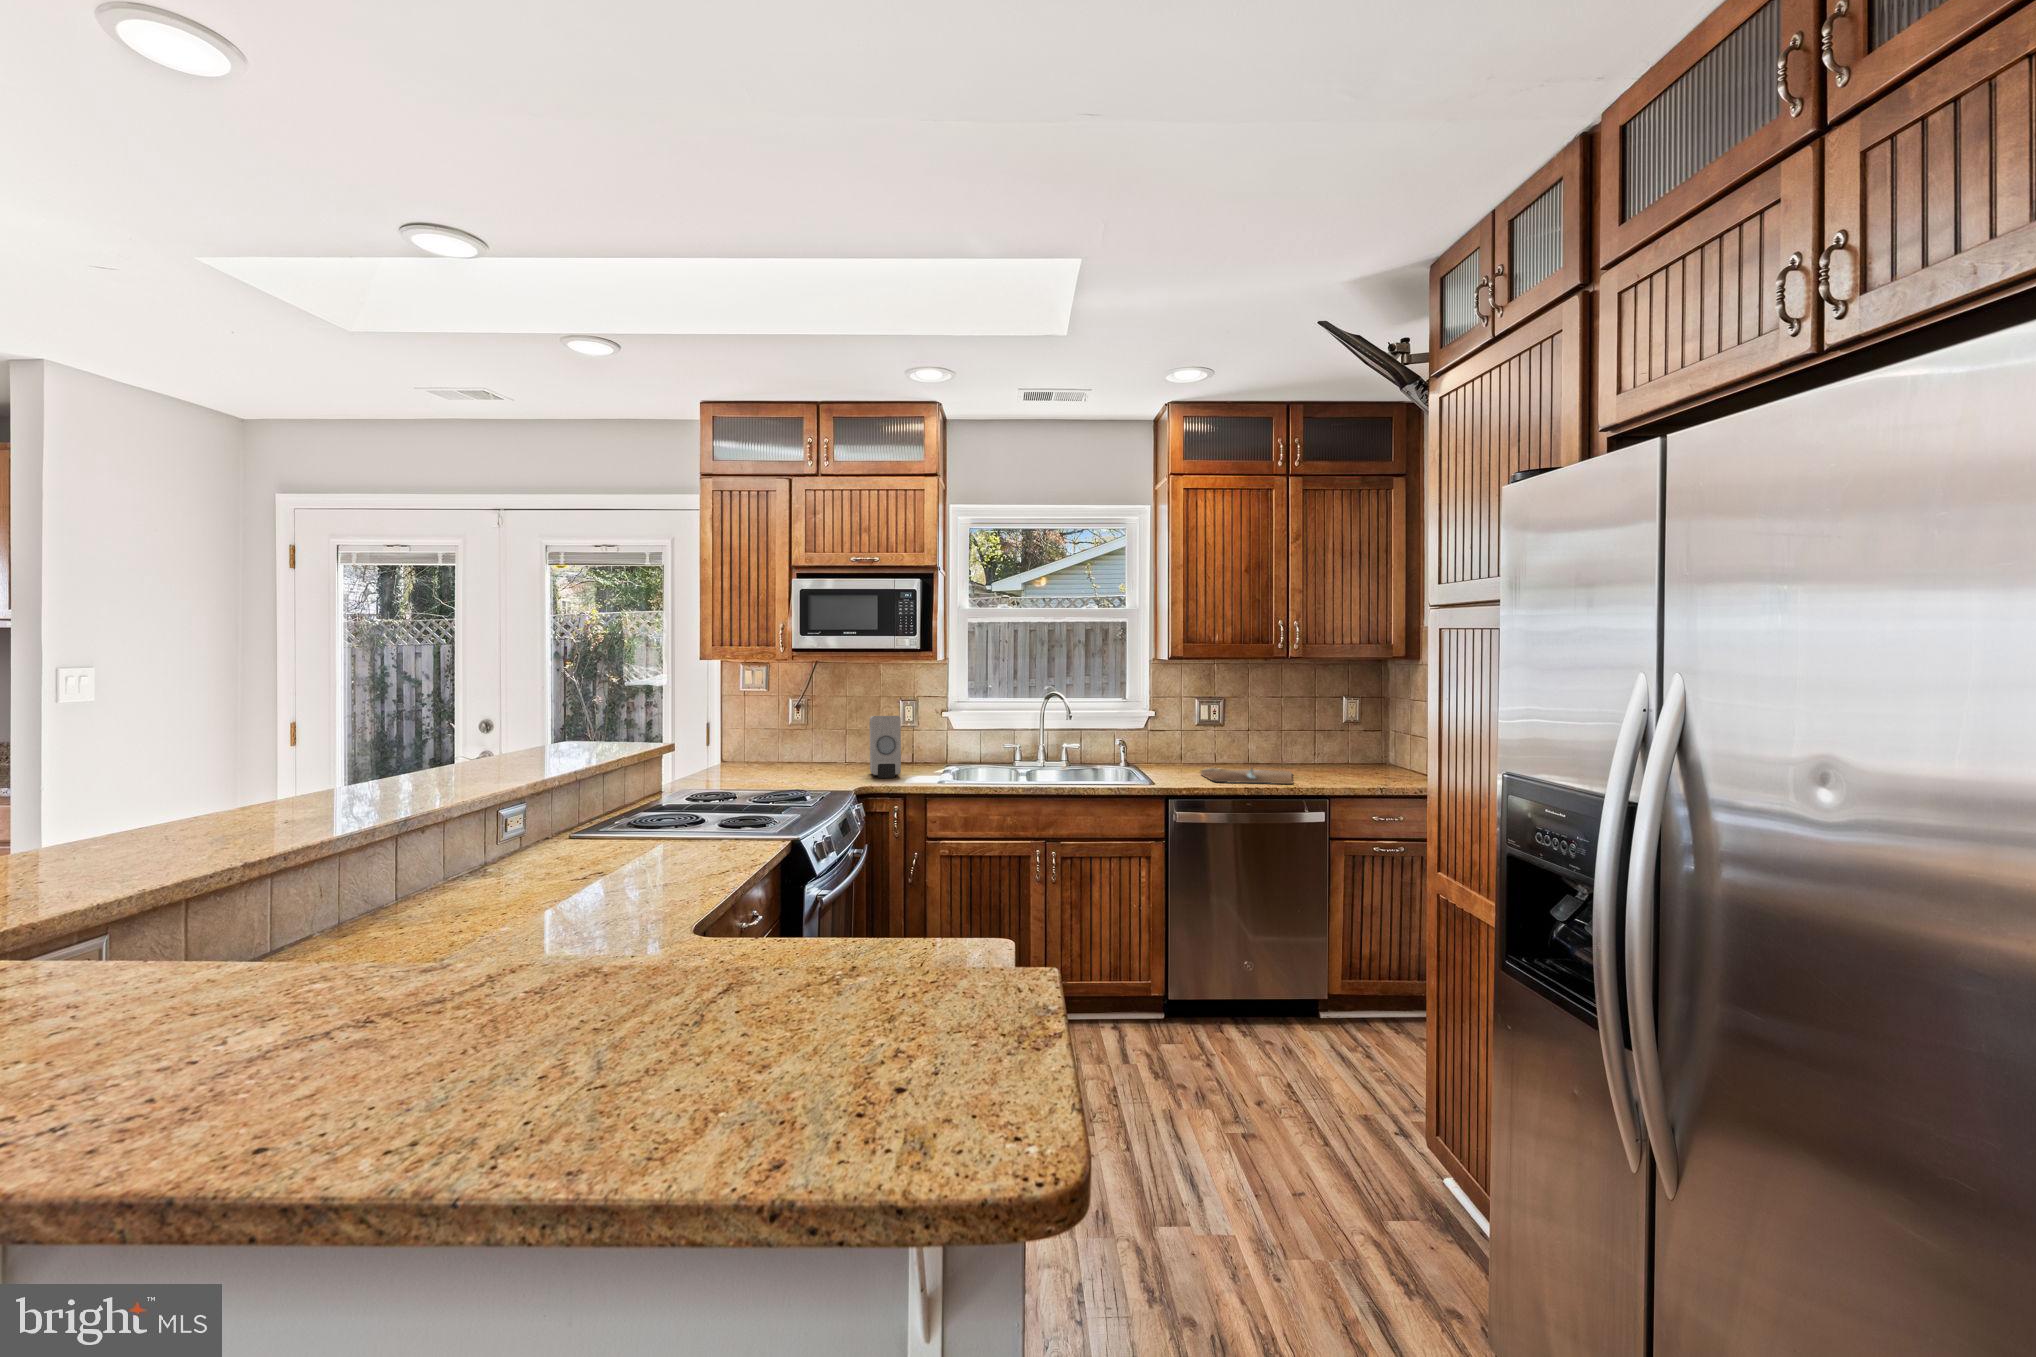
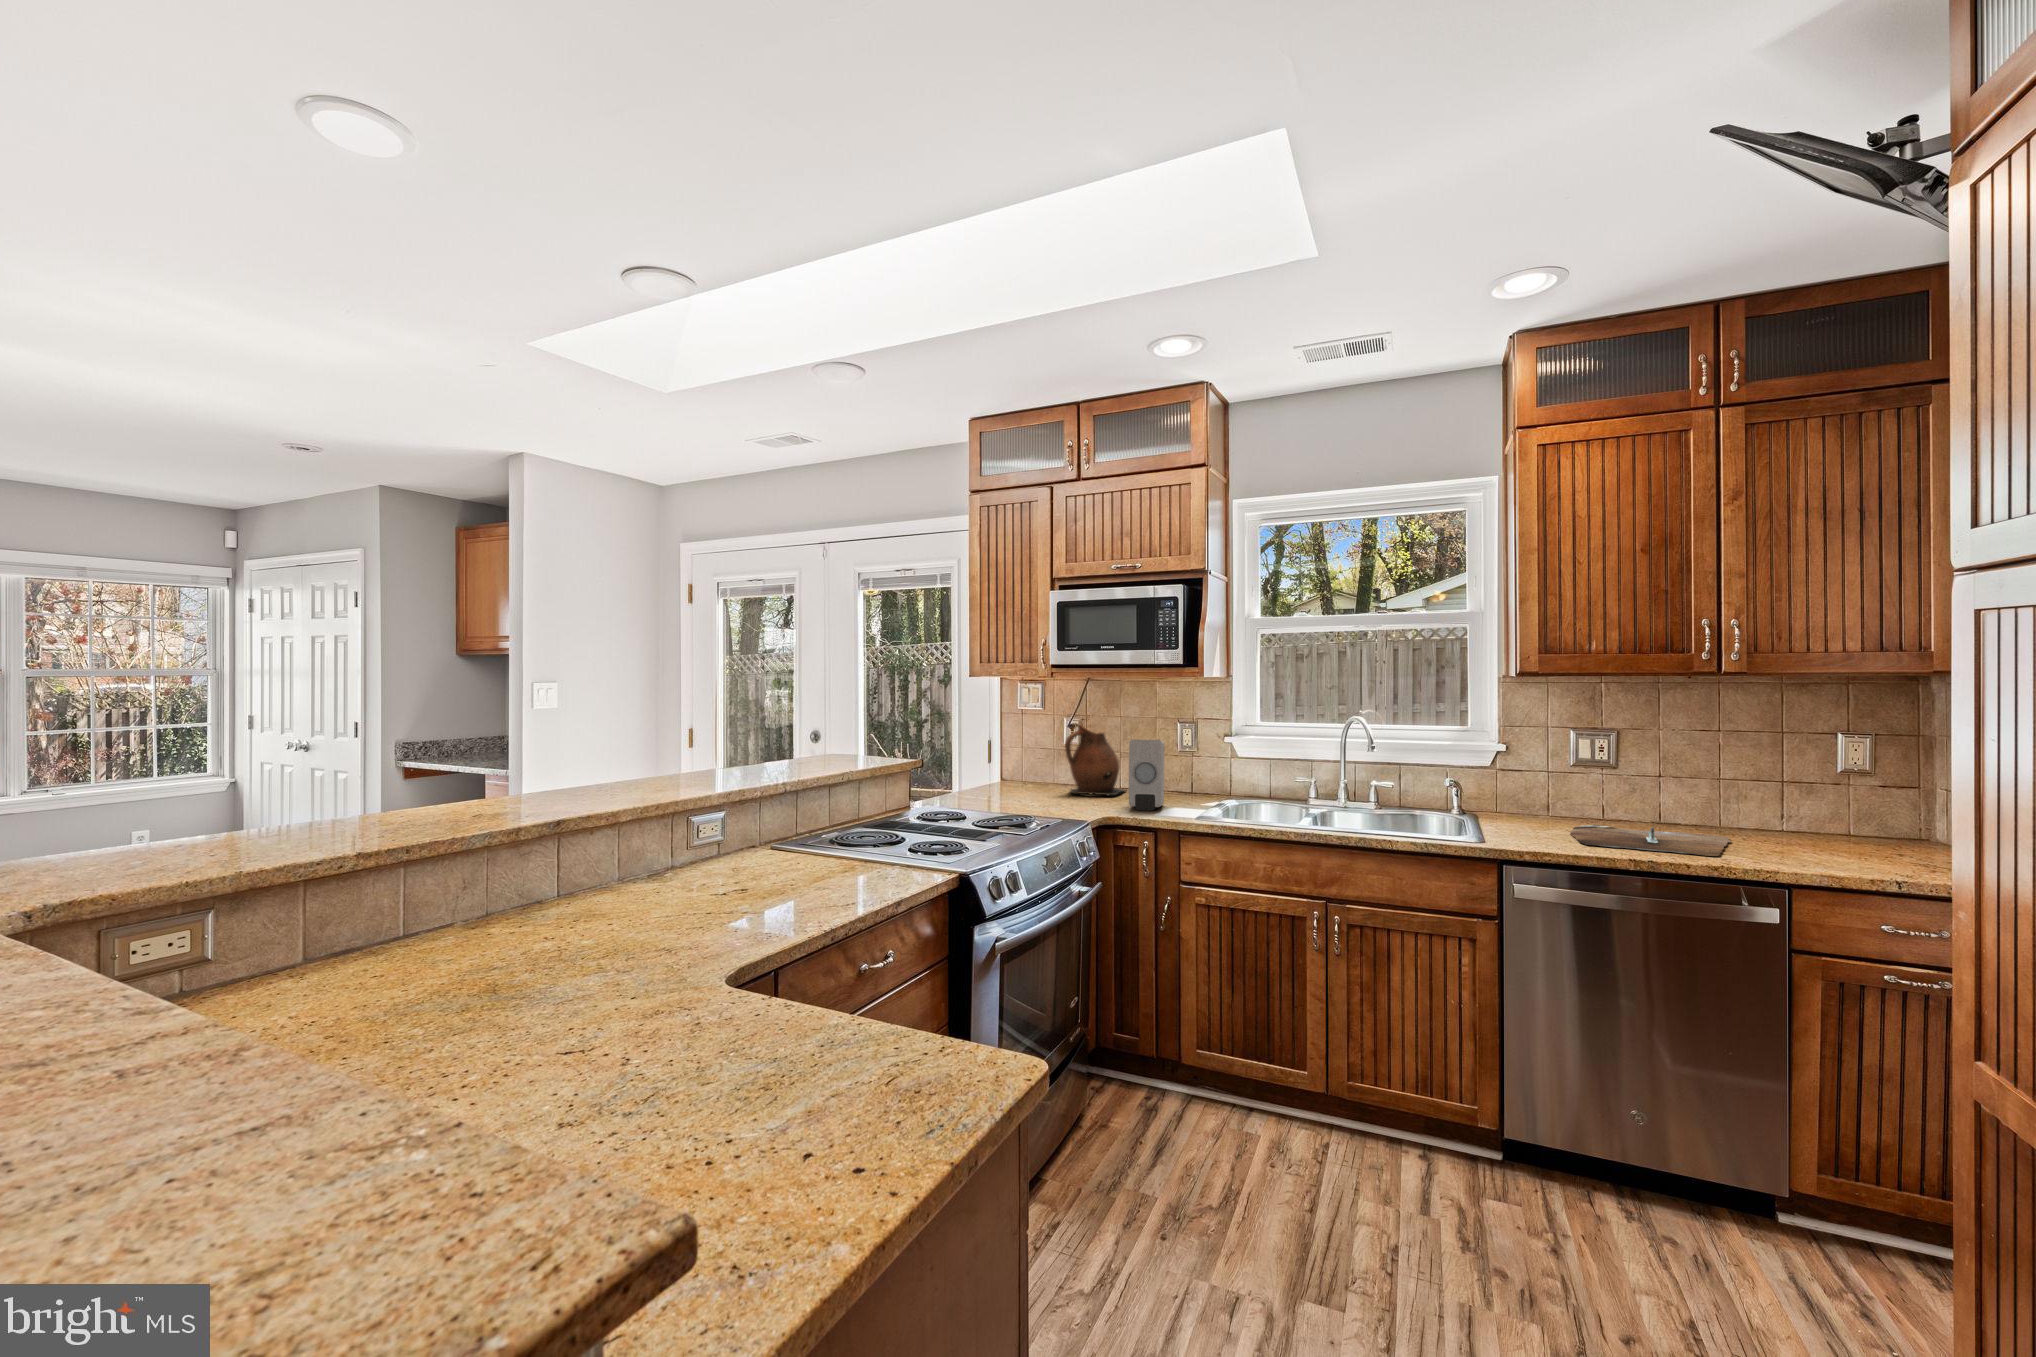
ceramic pitcher: none [798,703,852,768] -> present [1065,724,1125,796]

